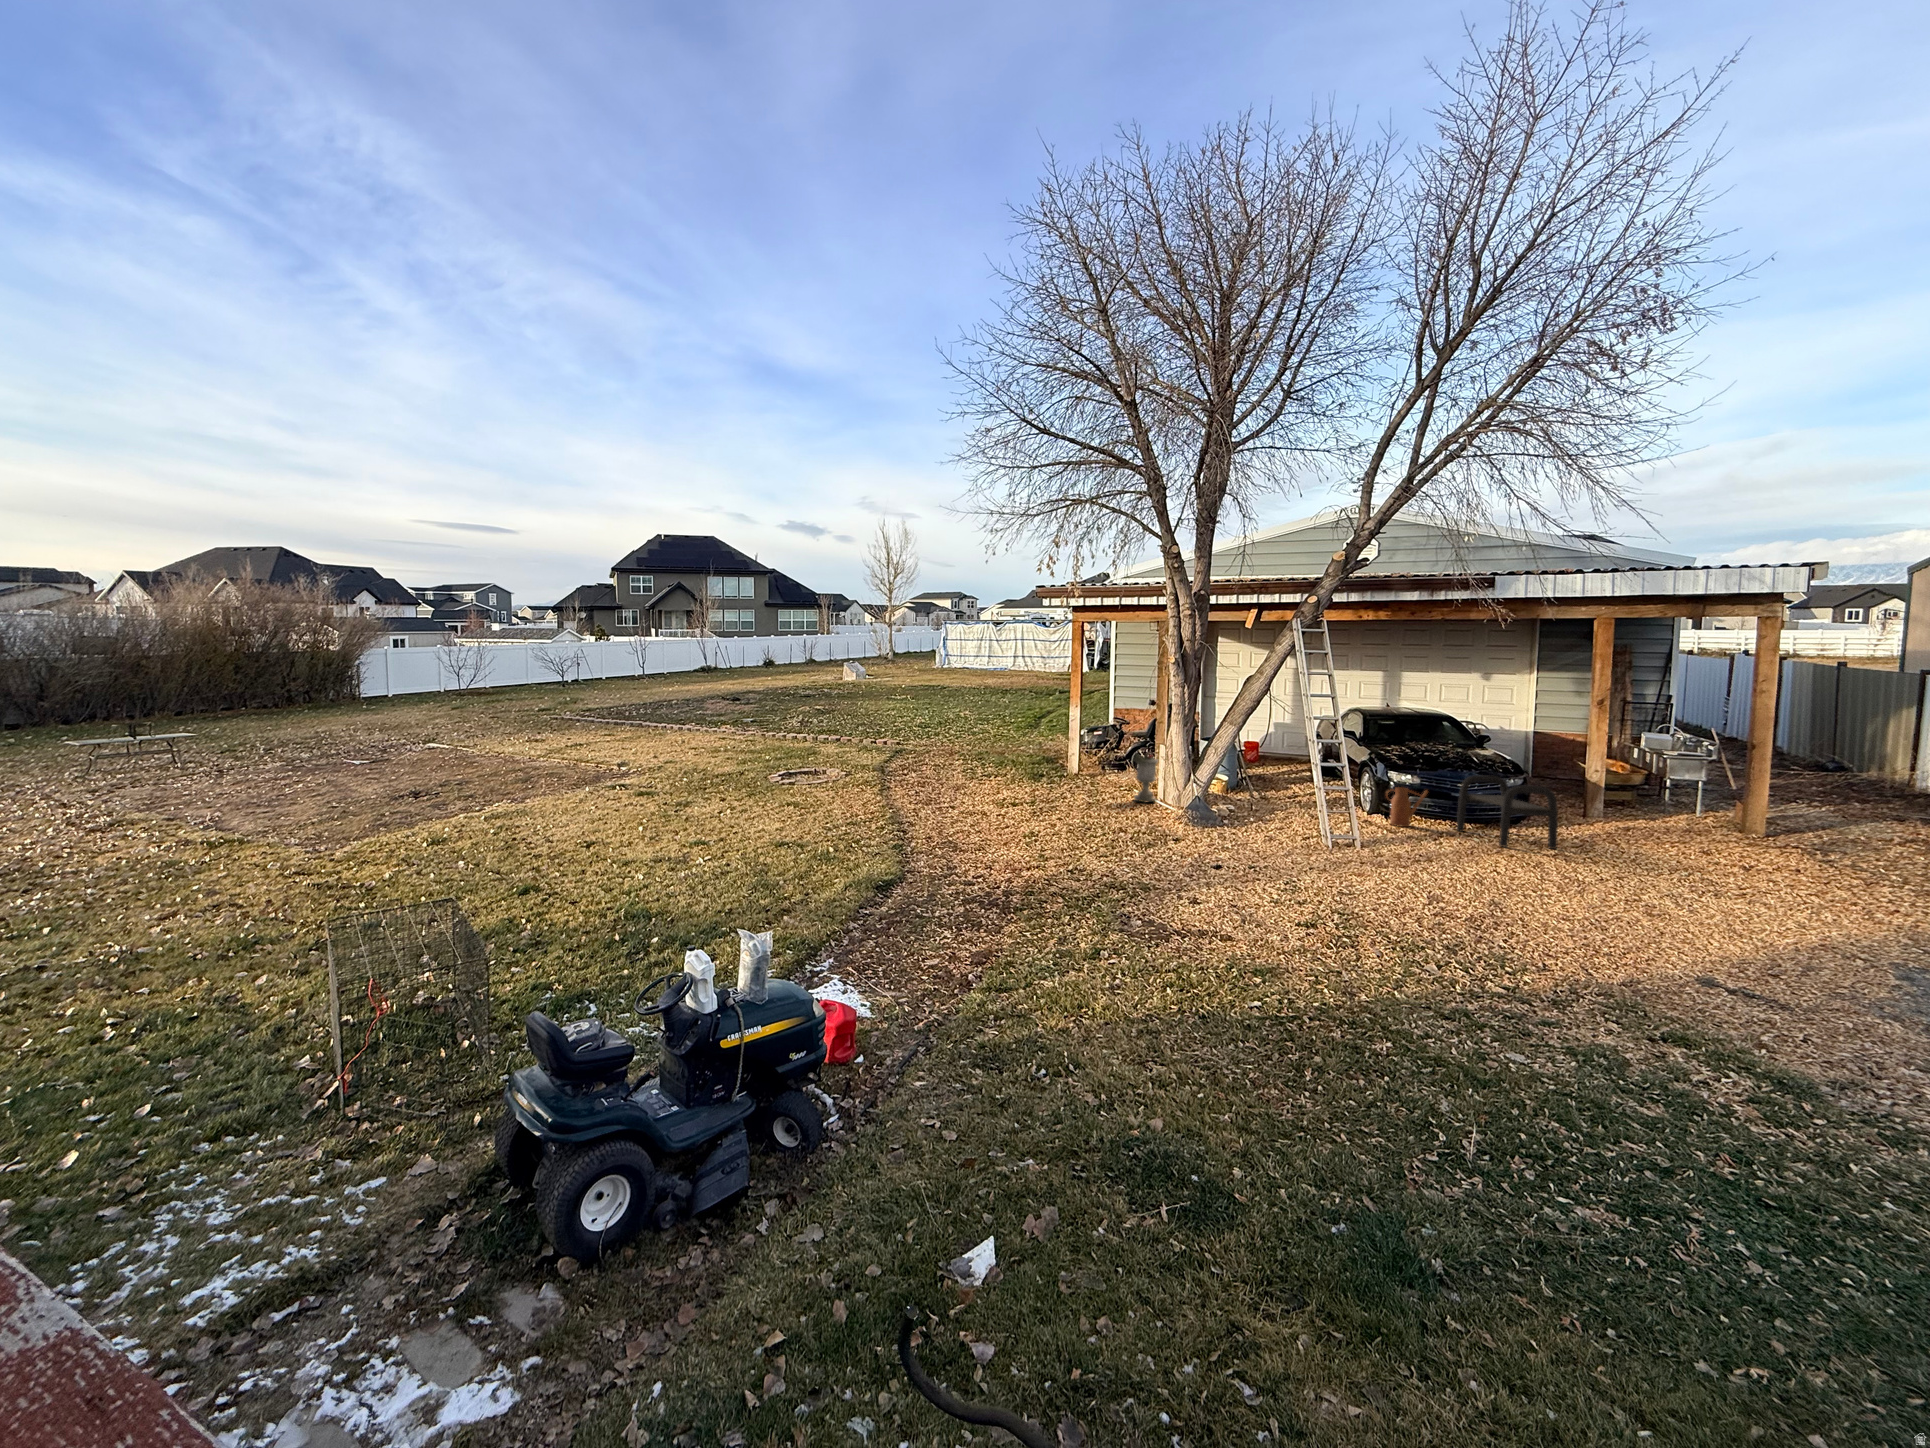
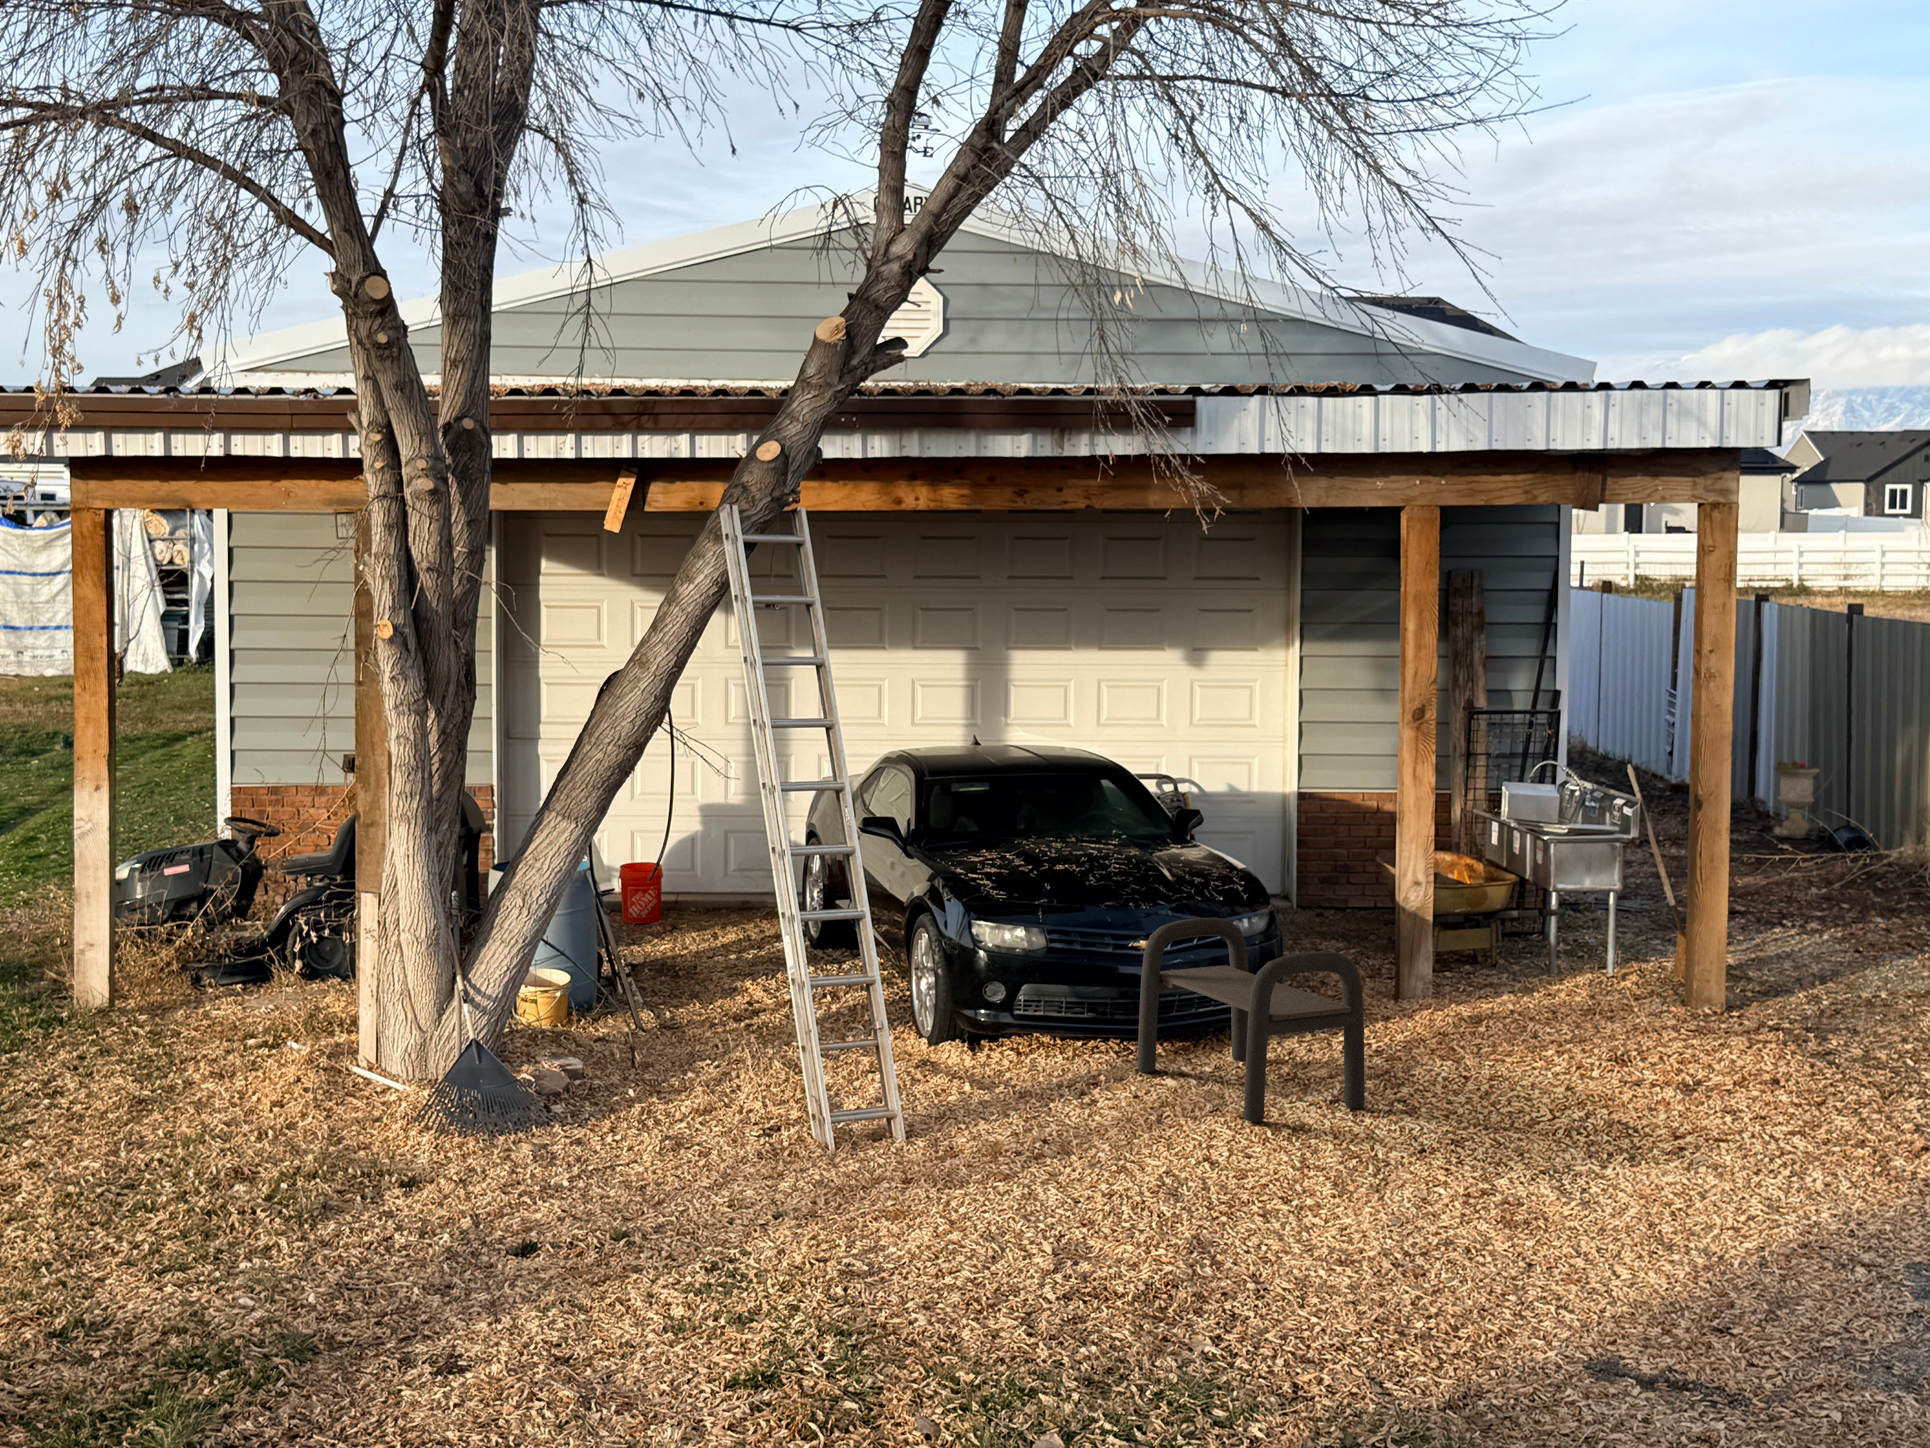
planter: present [1133,754,1158,803] -> present [1774,759,1819,839]
watering can: present [1386,787,1428,827] -> none [972,968,1074,1078]

